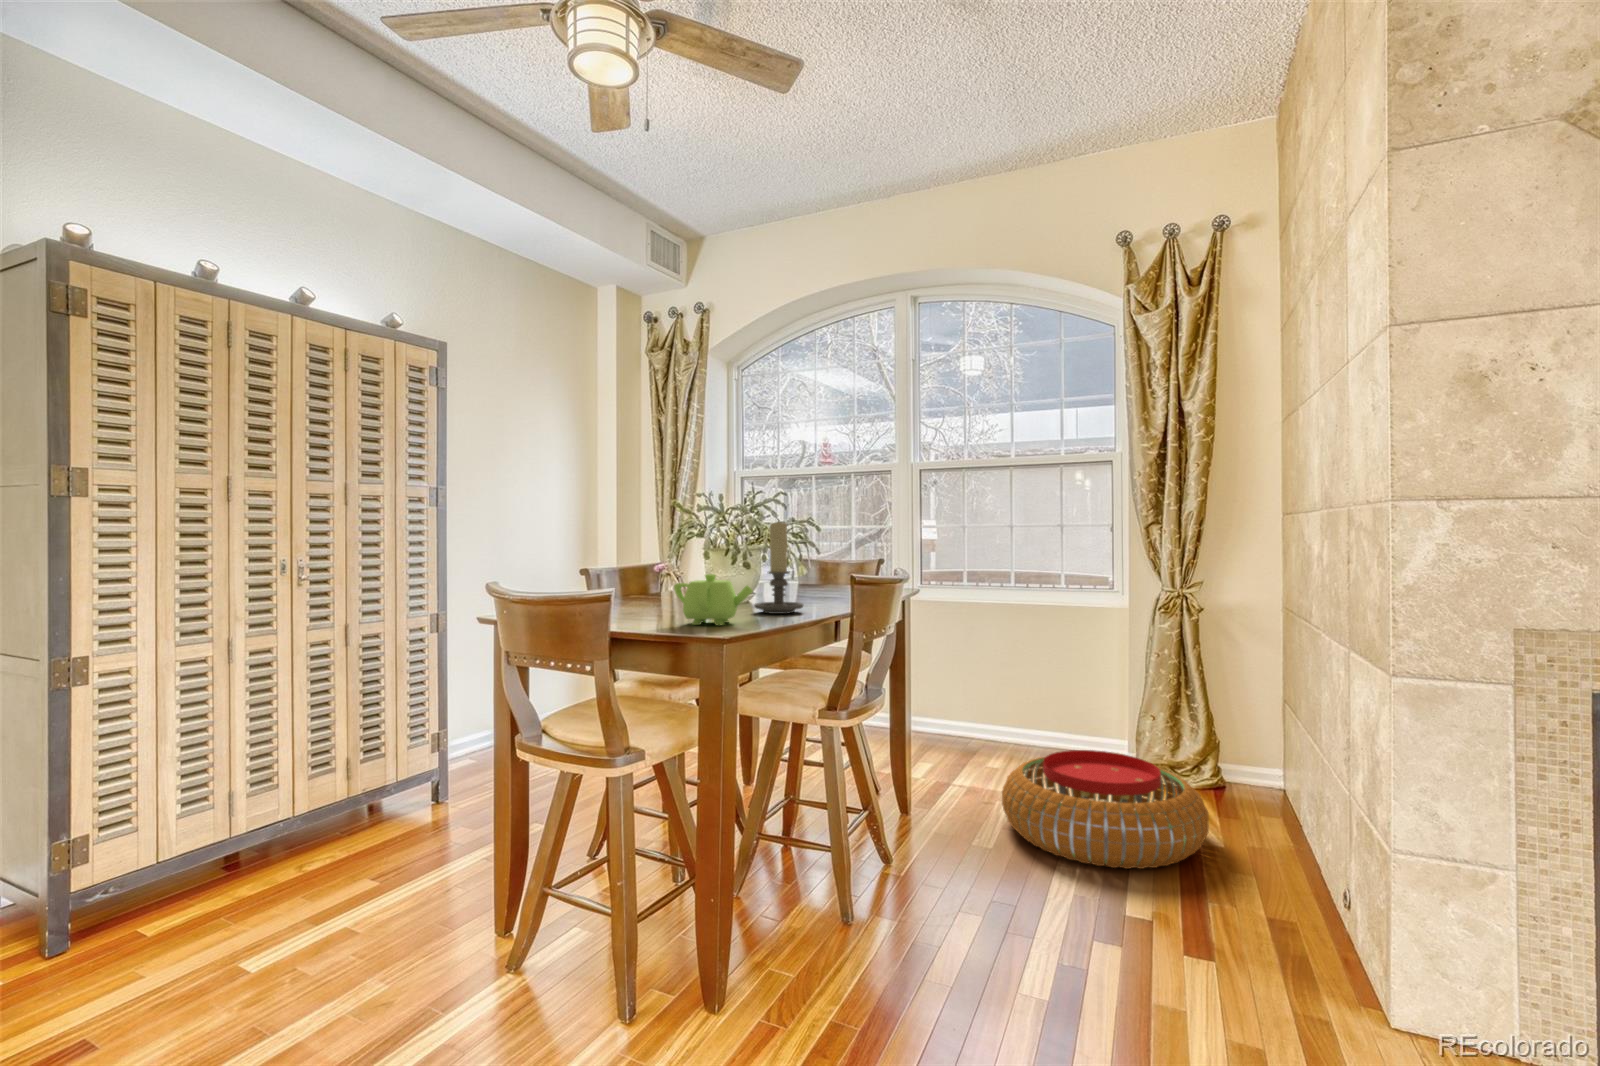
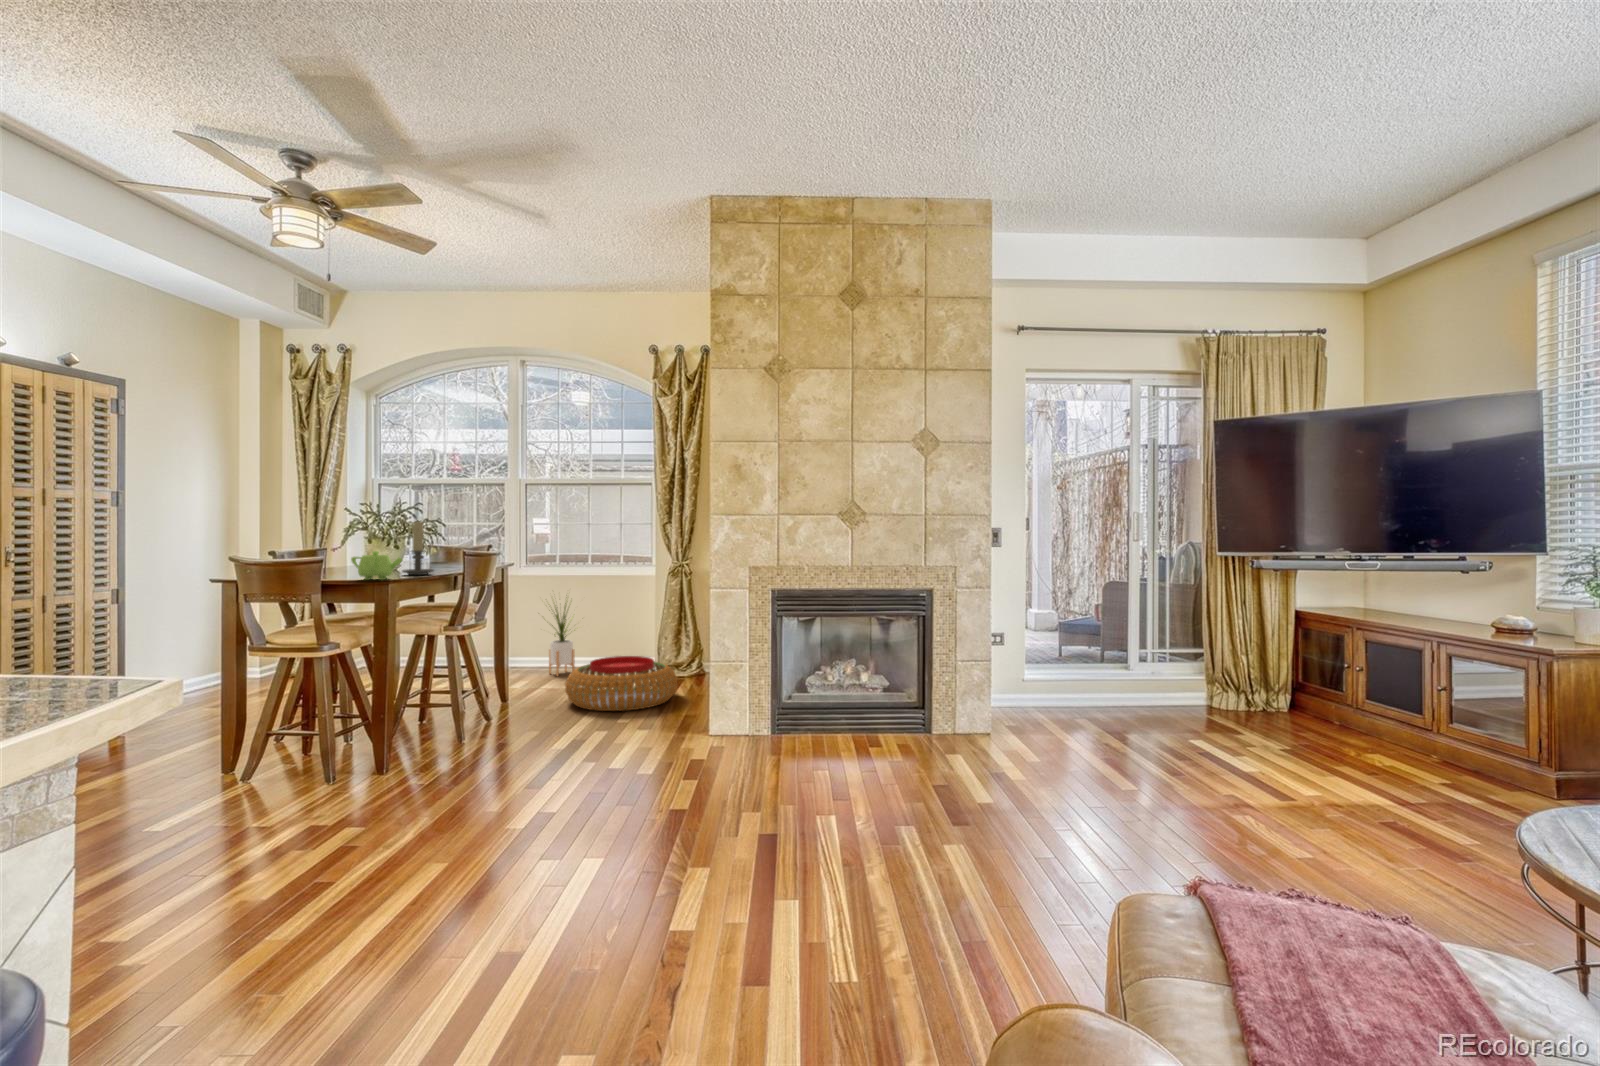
house plant: none [942,621,1011,756] -> present [549,603,575,676]

